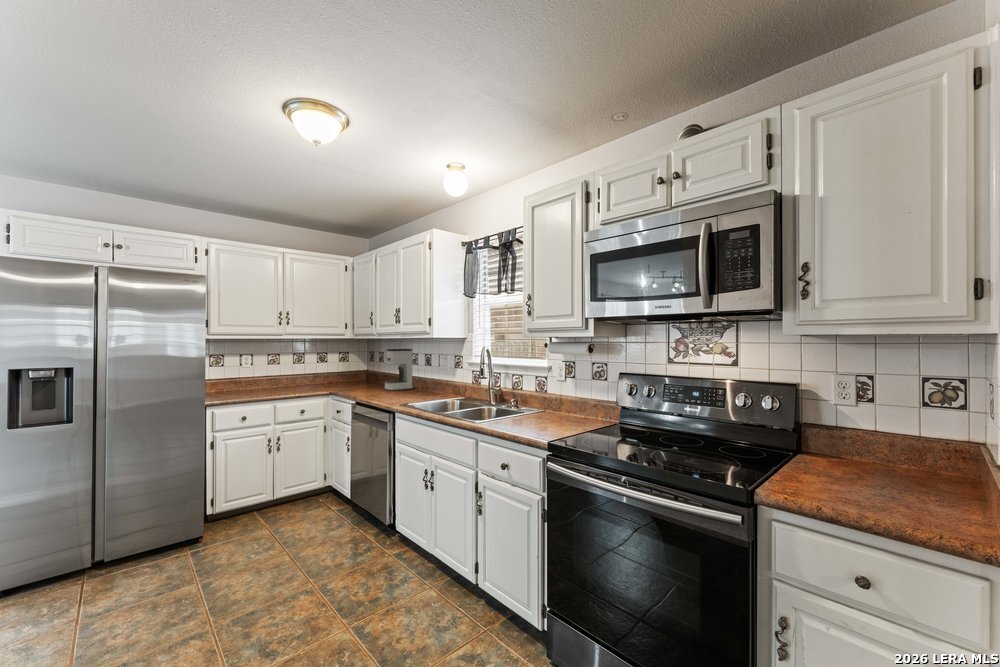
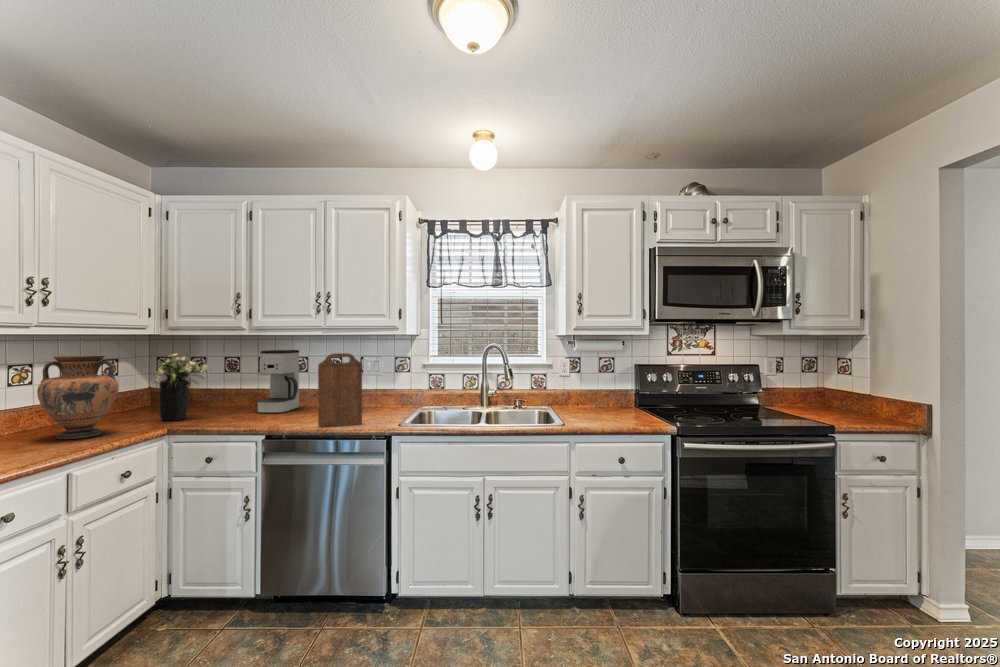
flower arrangement: none [327,349,361,388] -> present [153,352,212,420]
vase: none [275,350,309,391] -> present [37,355,118,439]
cutting board: none [363,351,386,402] -> present [318,353,362,427]

